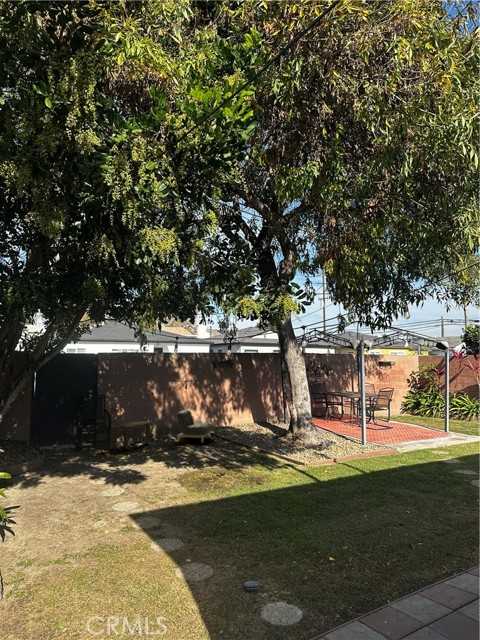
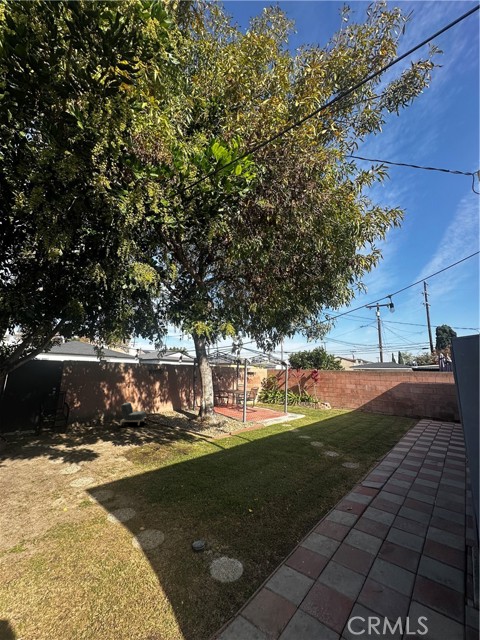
bench: present [112,421,151,450] -> none [68,411,101,433]

